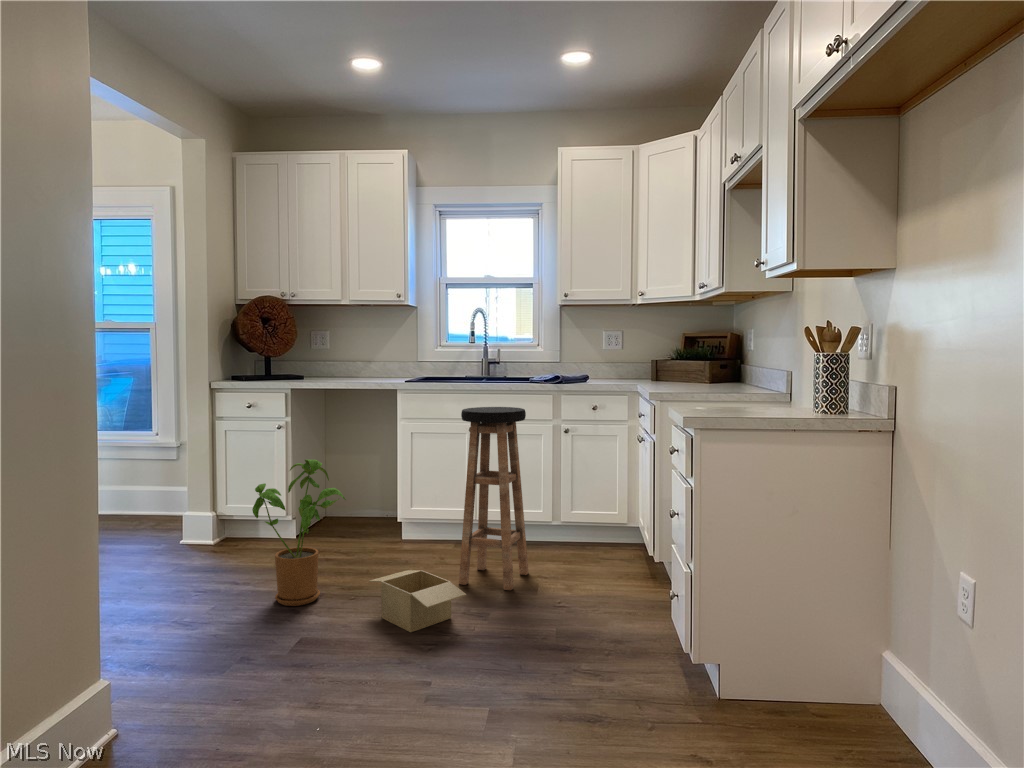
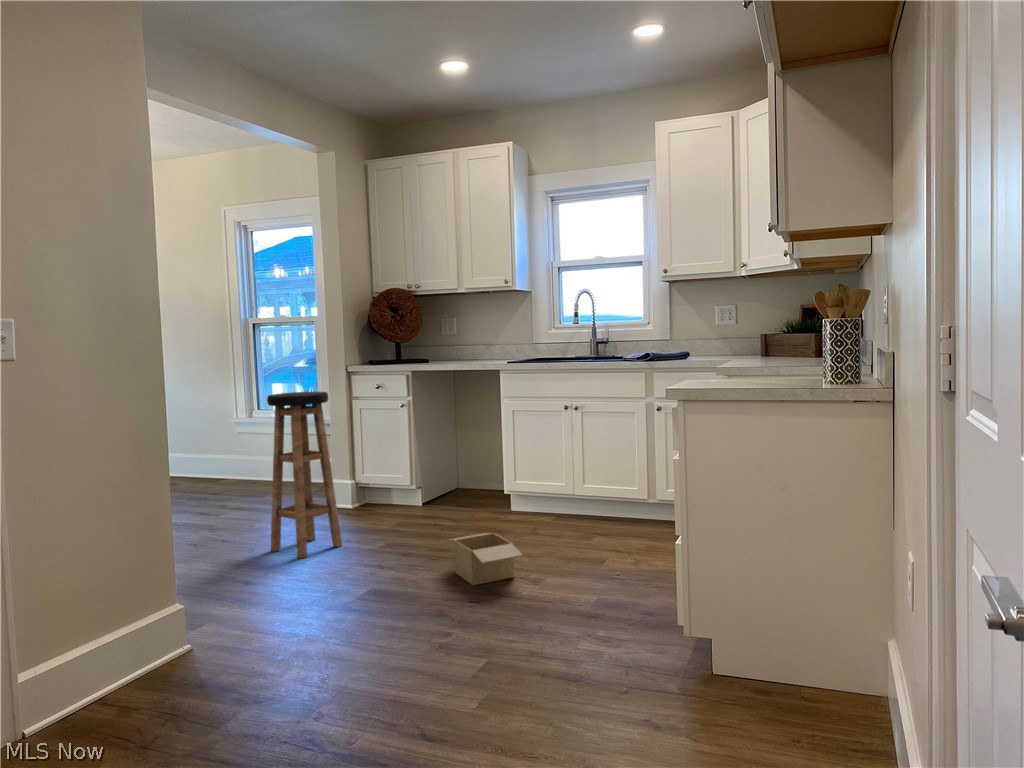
bar stool: present [459,407,529,590] -> present [267,392,342,558]
house plant: present [252,460,346,606] -> none [355,432,431,558]

